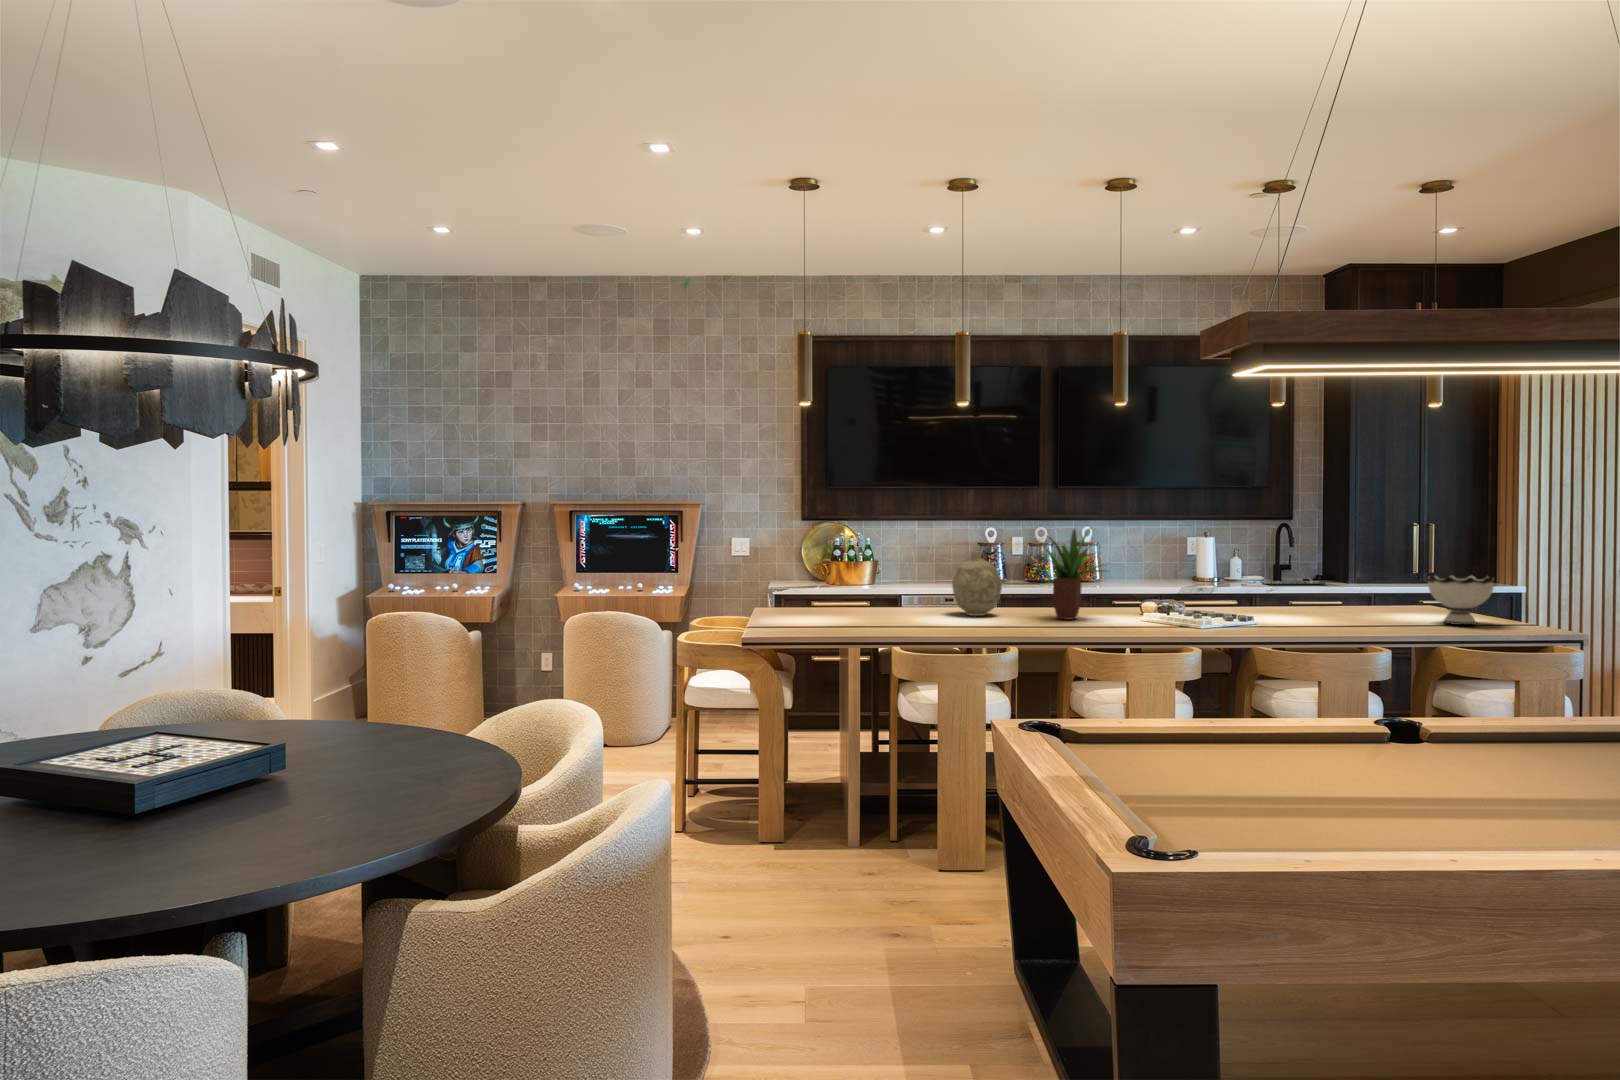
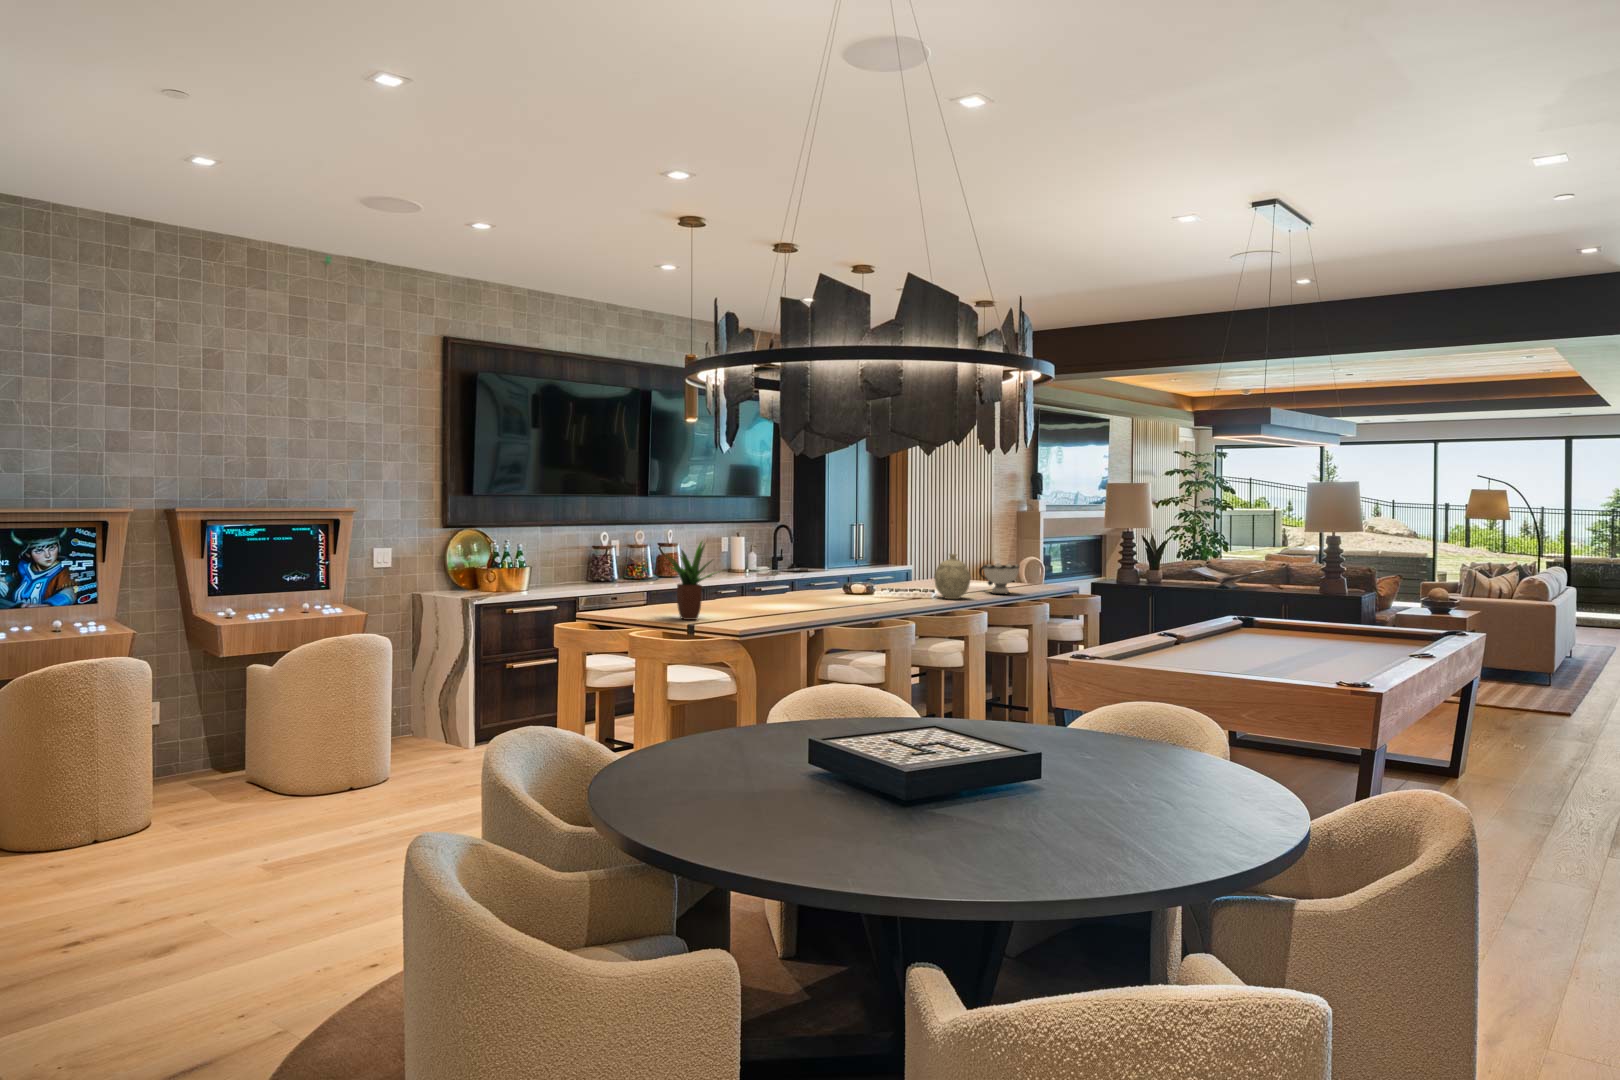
potted plant: present [1042,529,1108,620] -> present [666,542,714,620]
decorative vase: present [952,551,1002,616] -> present [934,554,971,599]

